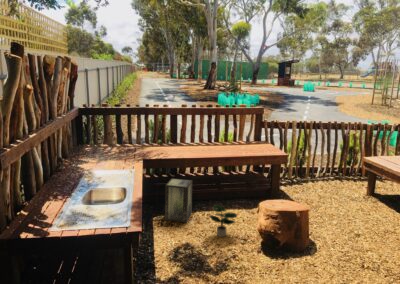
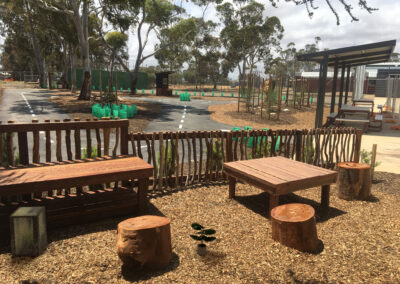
potted plant: present [210,205,237,237] -> present [190,223,216,255]

